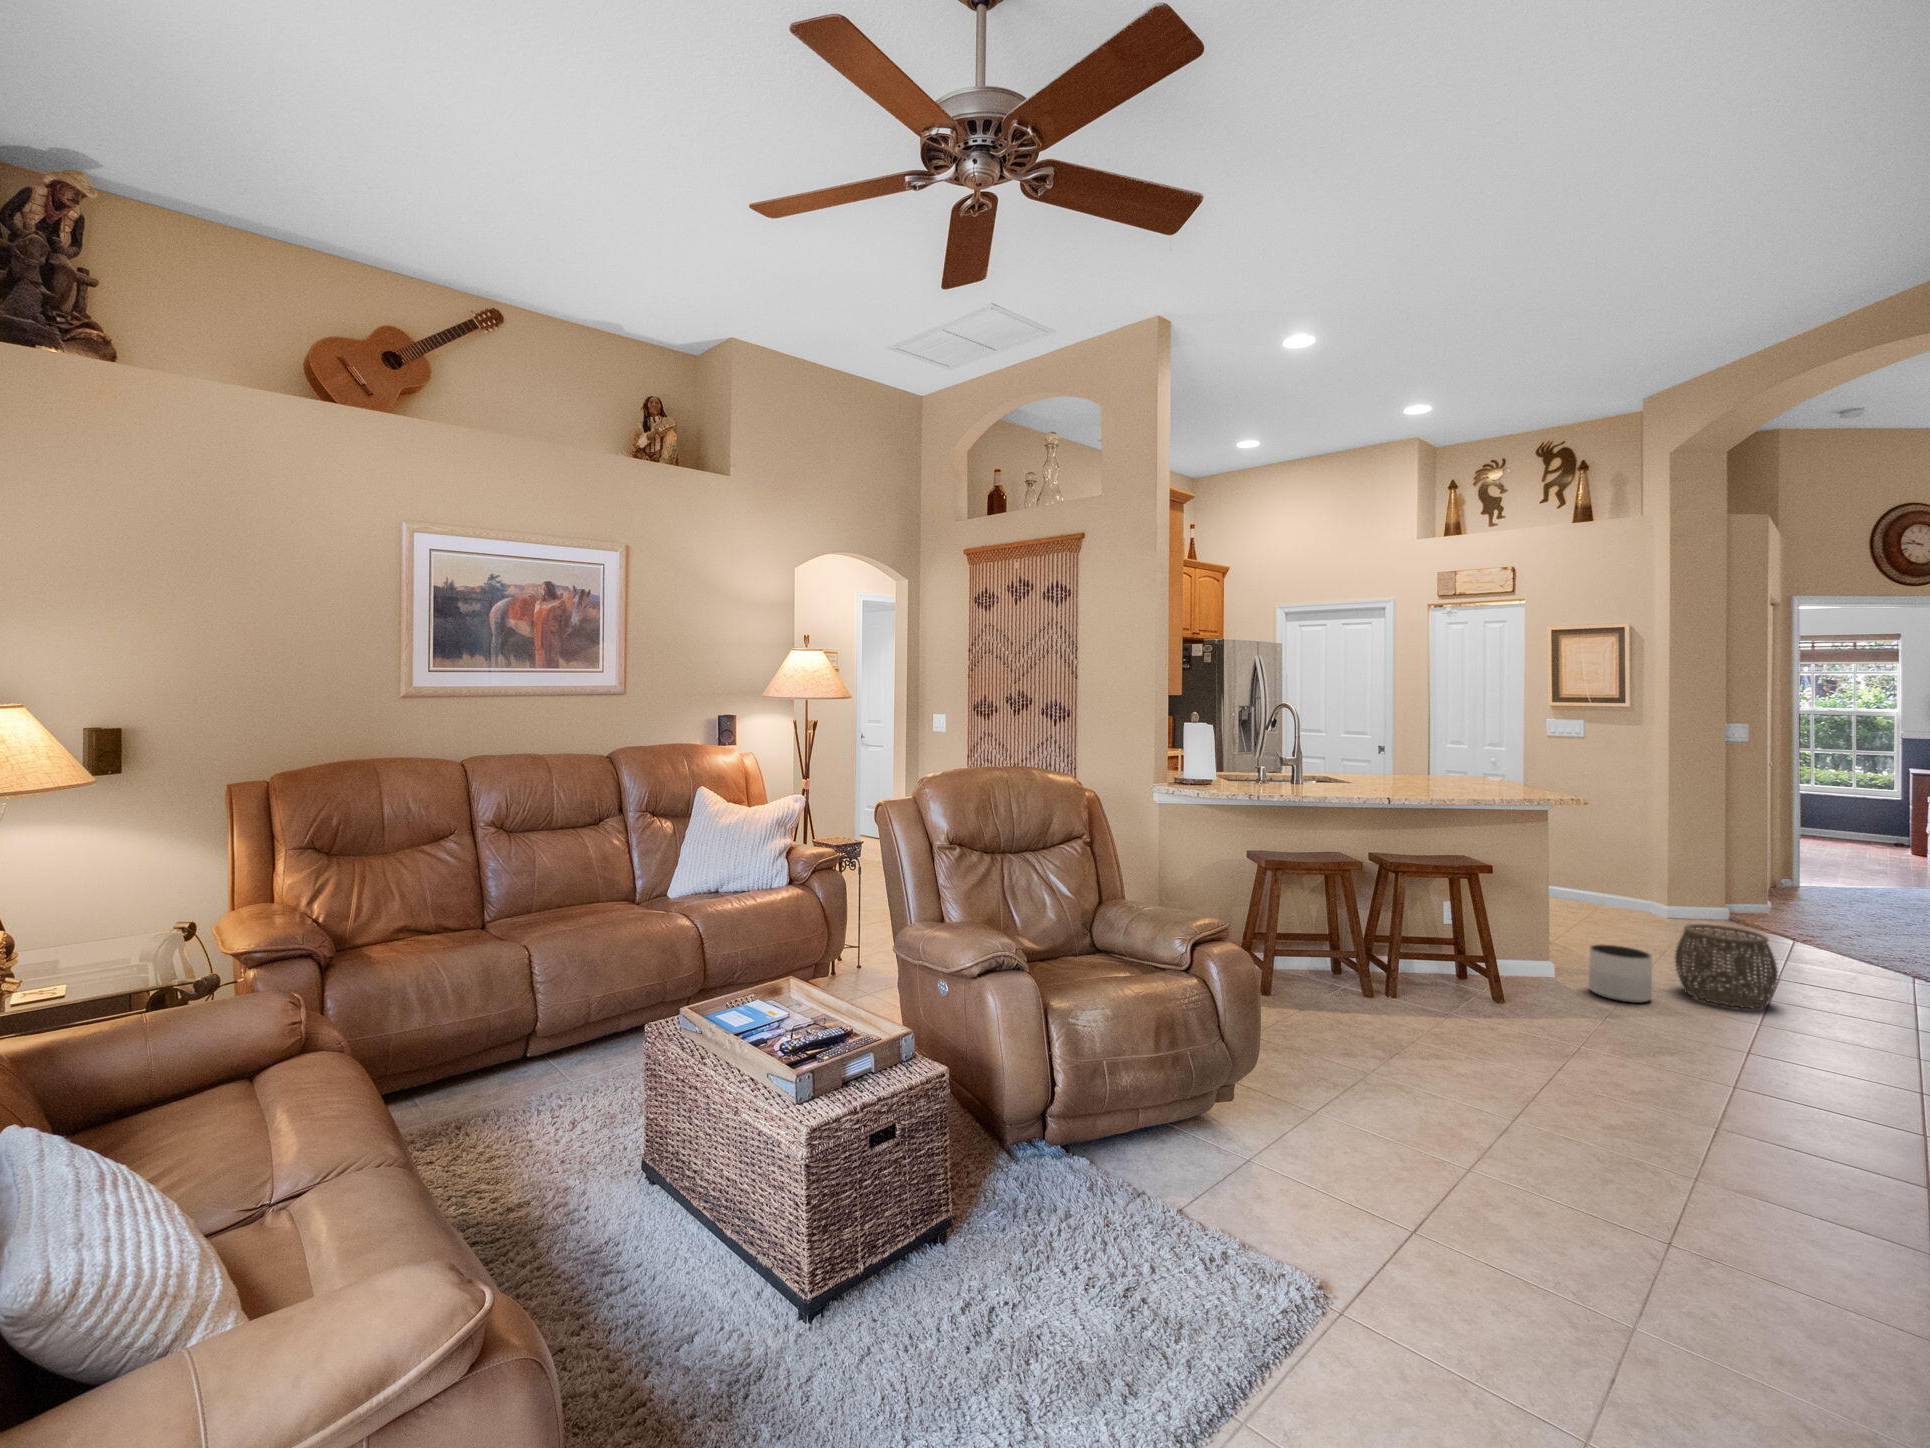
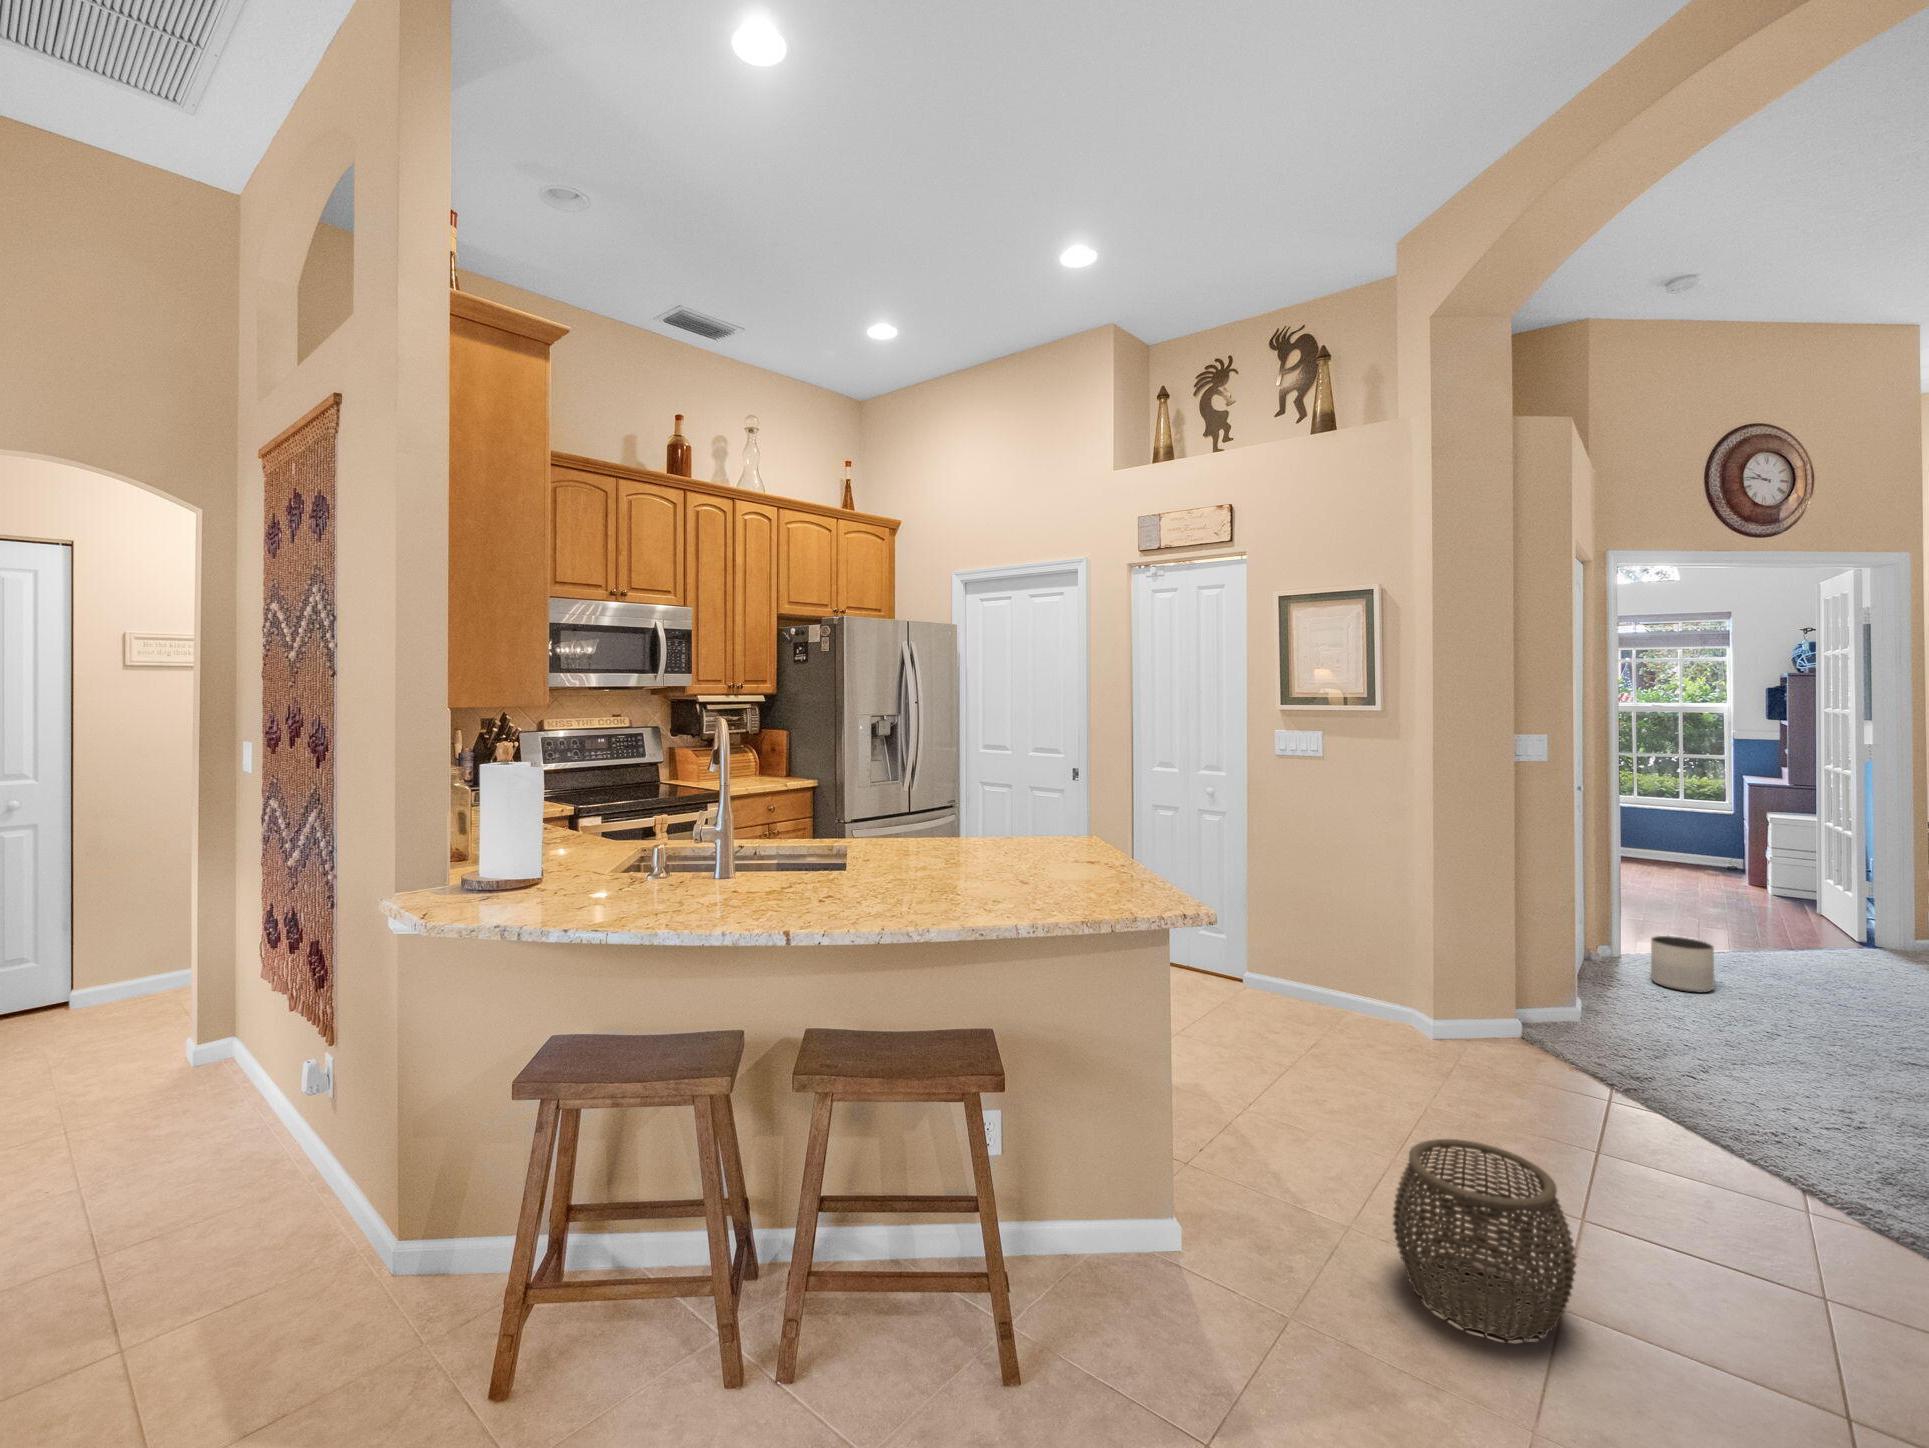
planter: present [1589,944,1652,1003] -> present [1651,936,1714,993]

